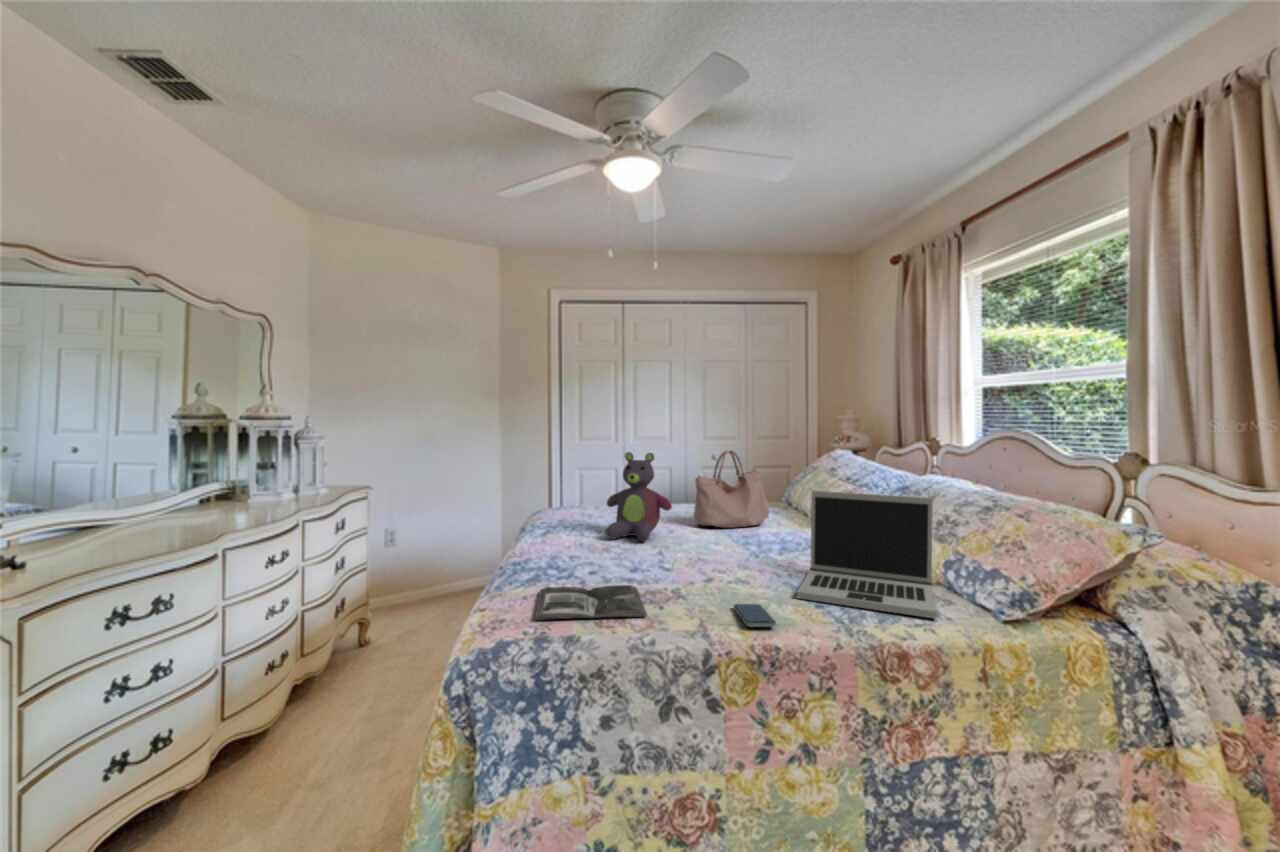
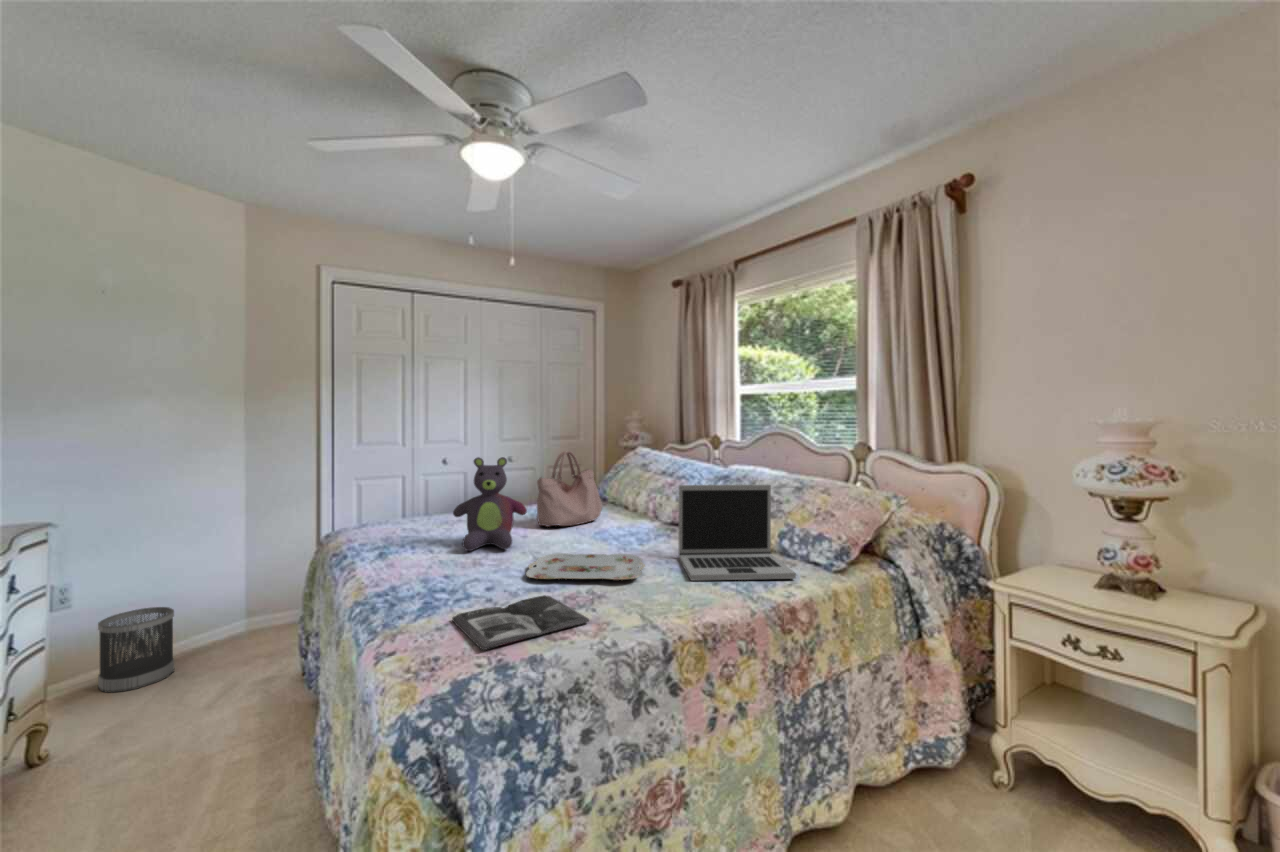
serving tray: none [634,551,763,585] -> present [526,553,645,580]
wastebasket: none [405,557,448,614] -> present [98,607,174,693]
smartphone: present [734,604,776,627] -> none [653,591,703,613]

